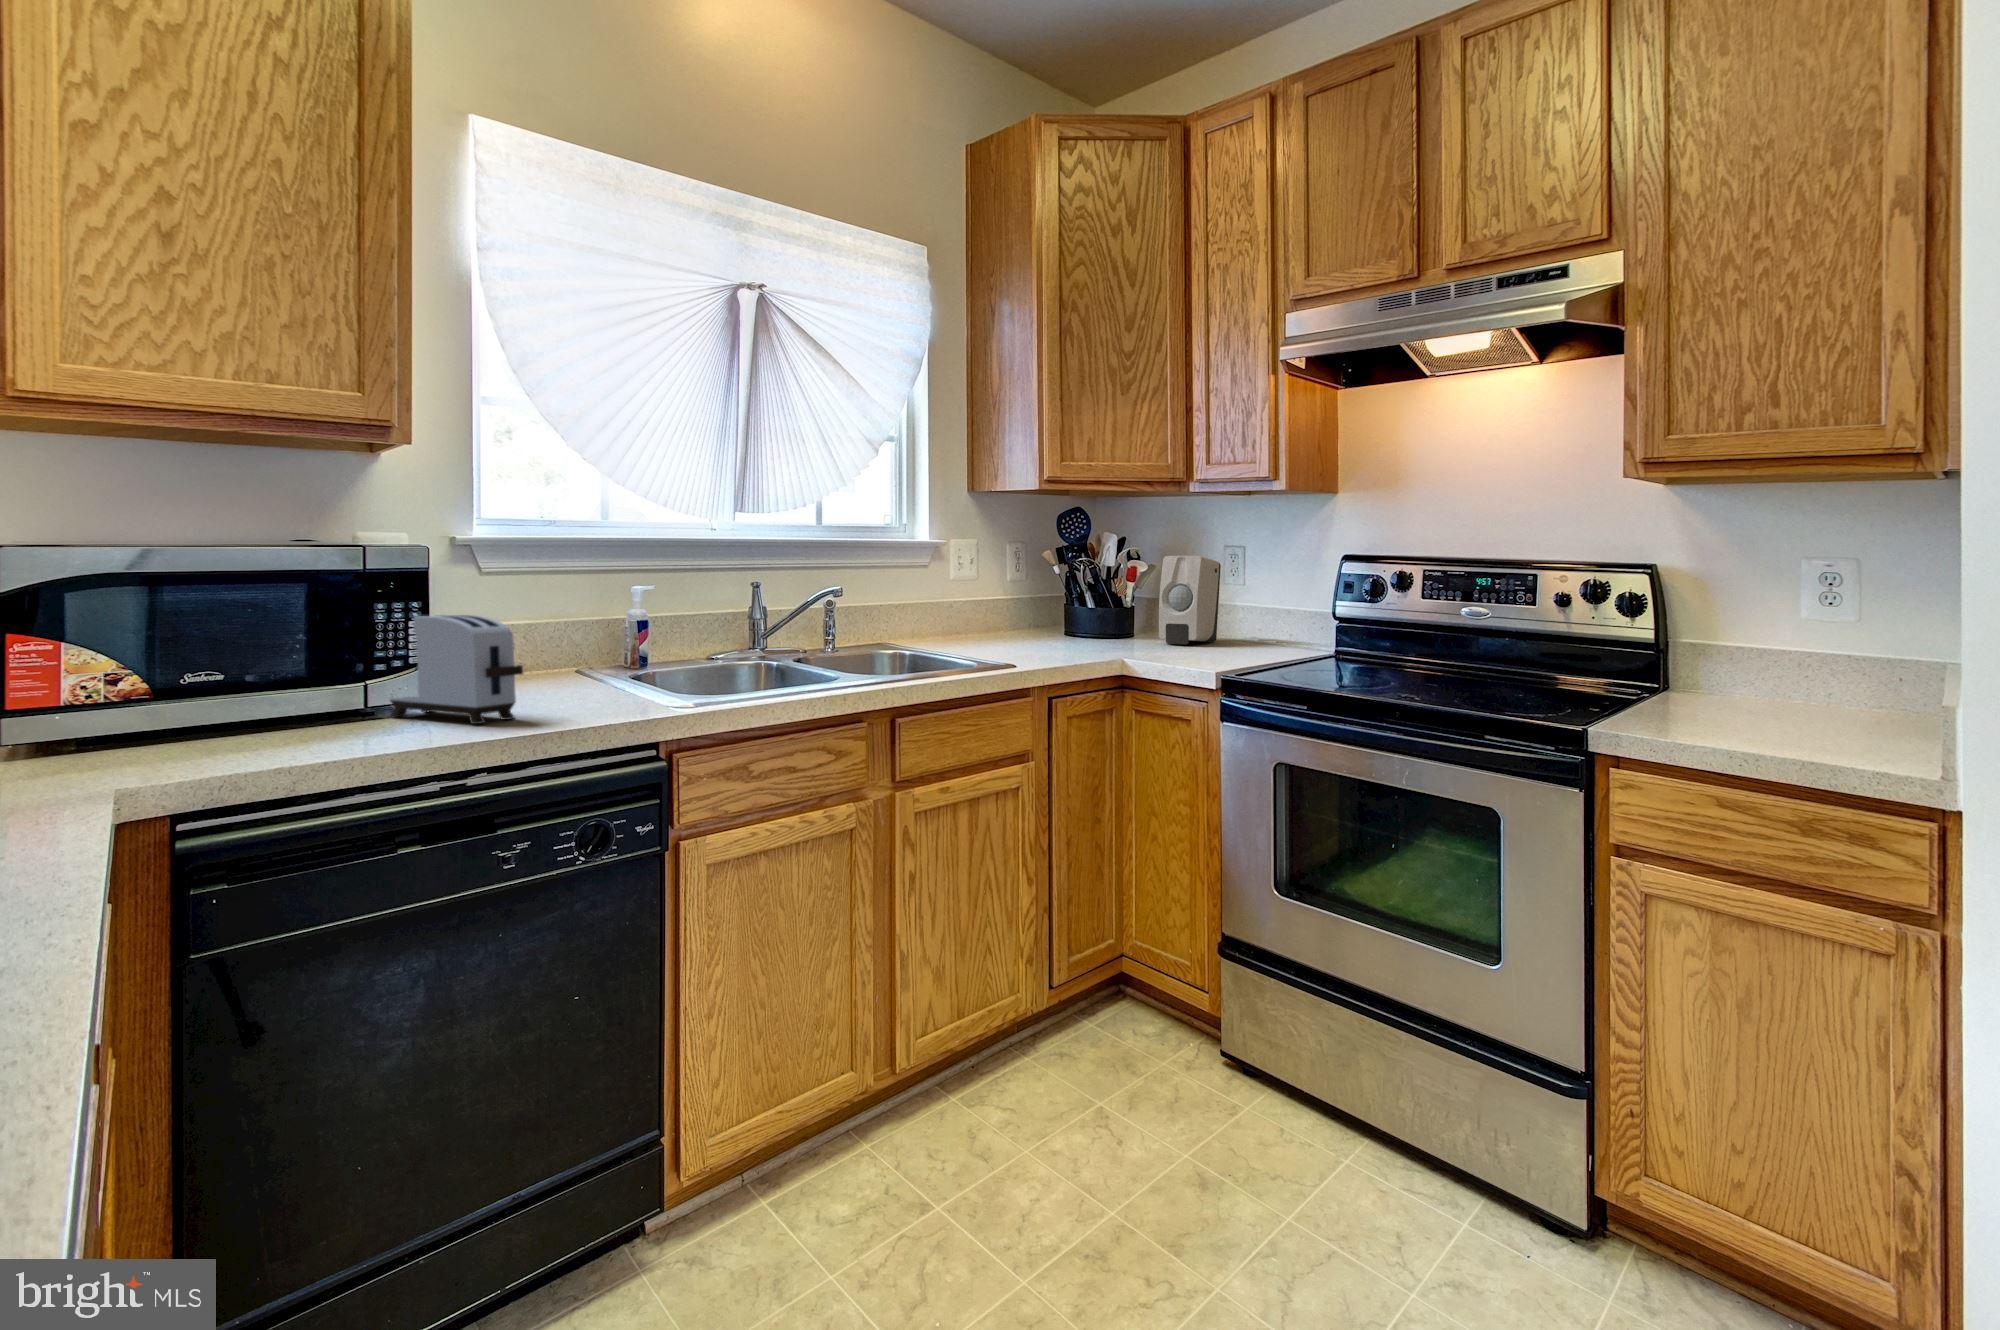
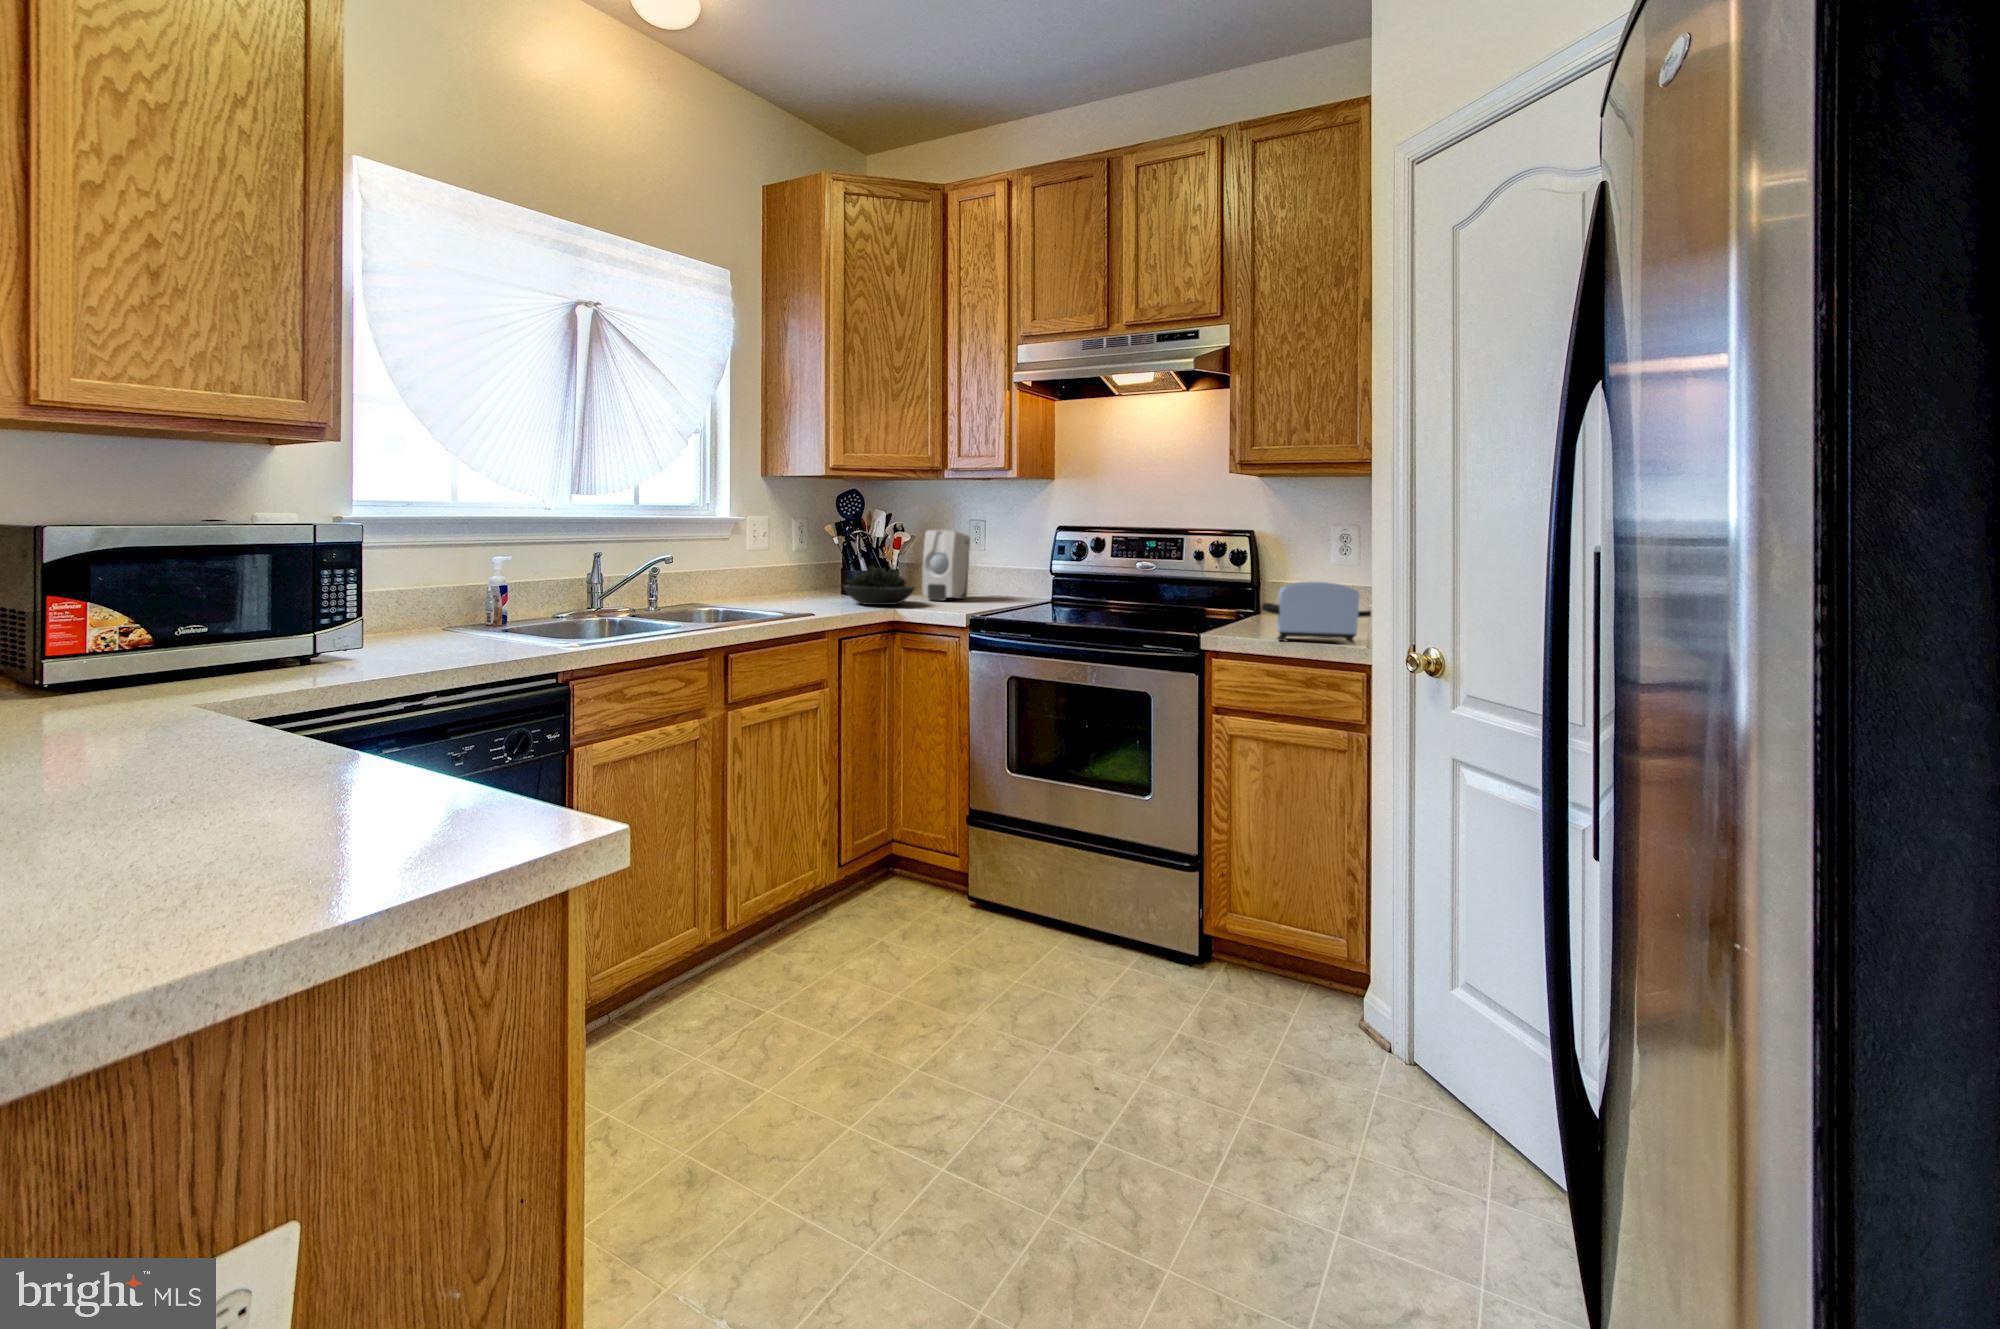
succulent plant: none [1057,601,1149,650] -> present [843,566,915,605]
toaster: present [390,615,523,724] -> present [1262,582,1371,644]

